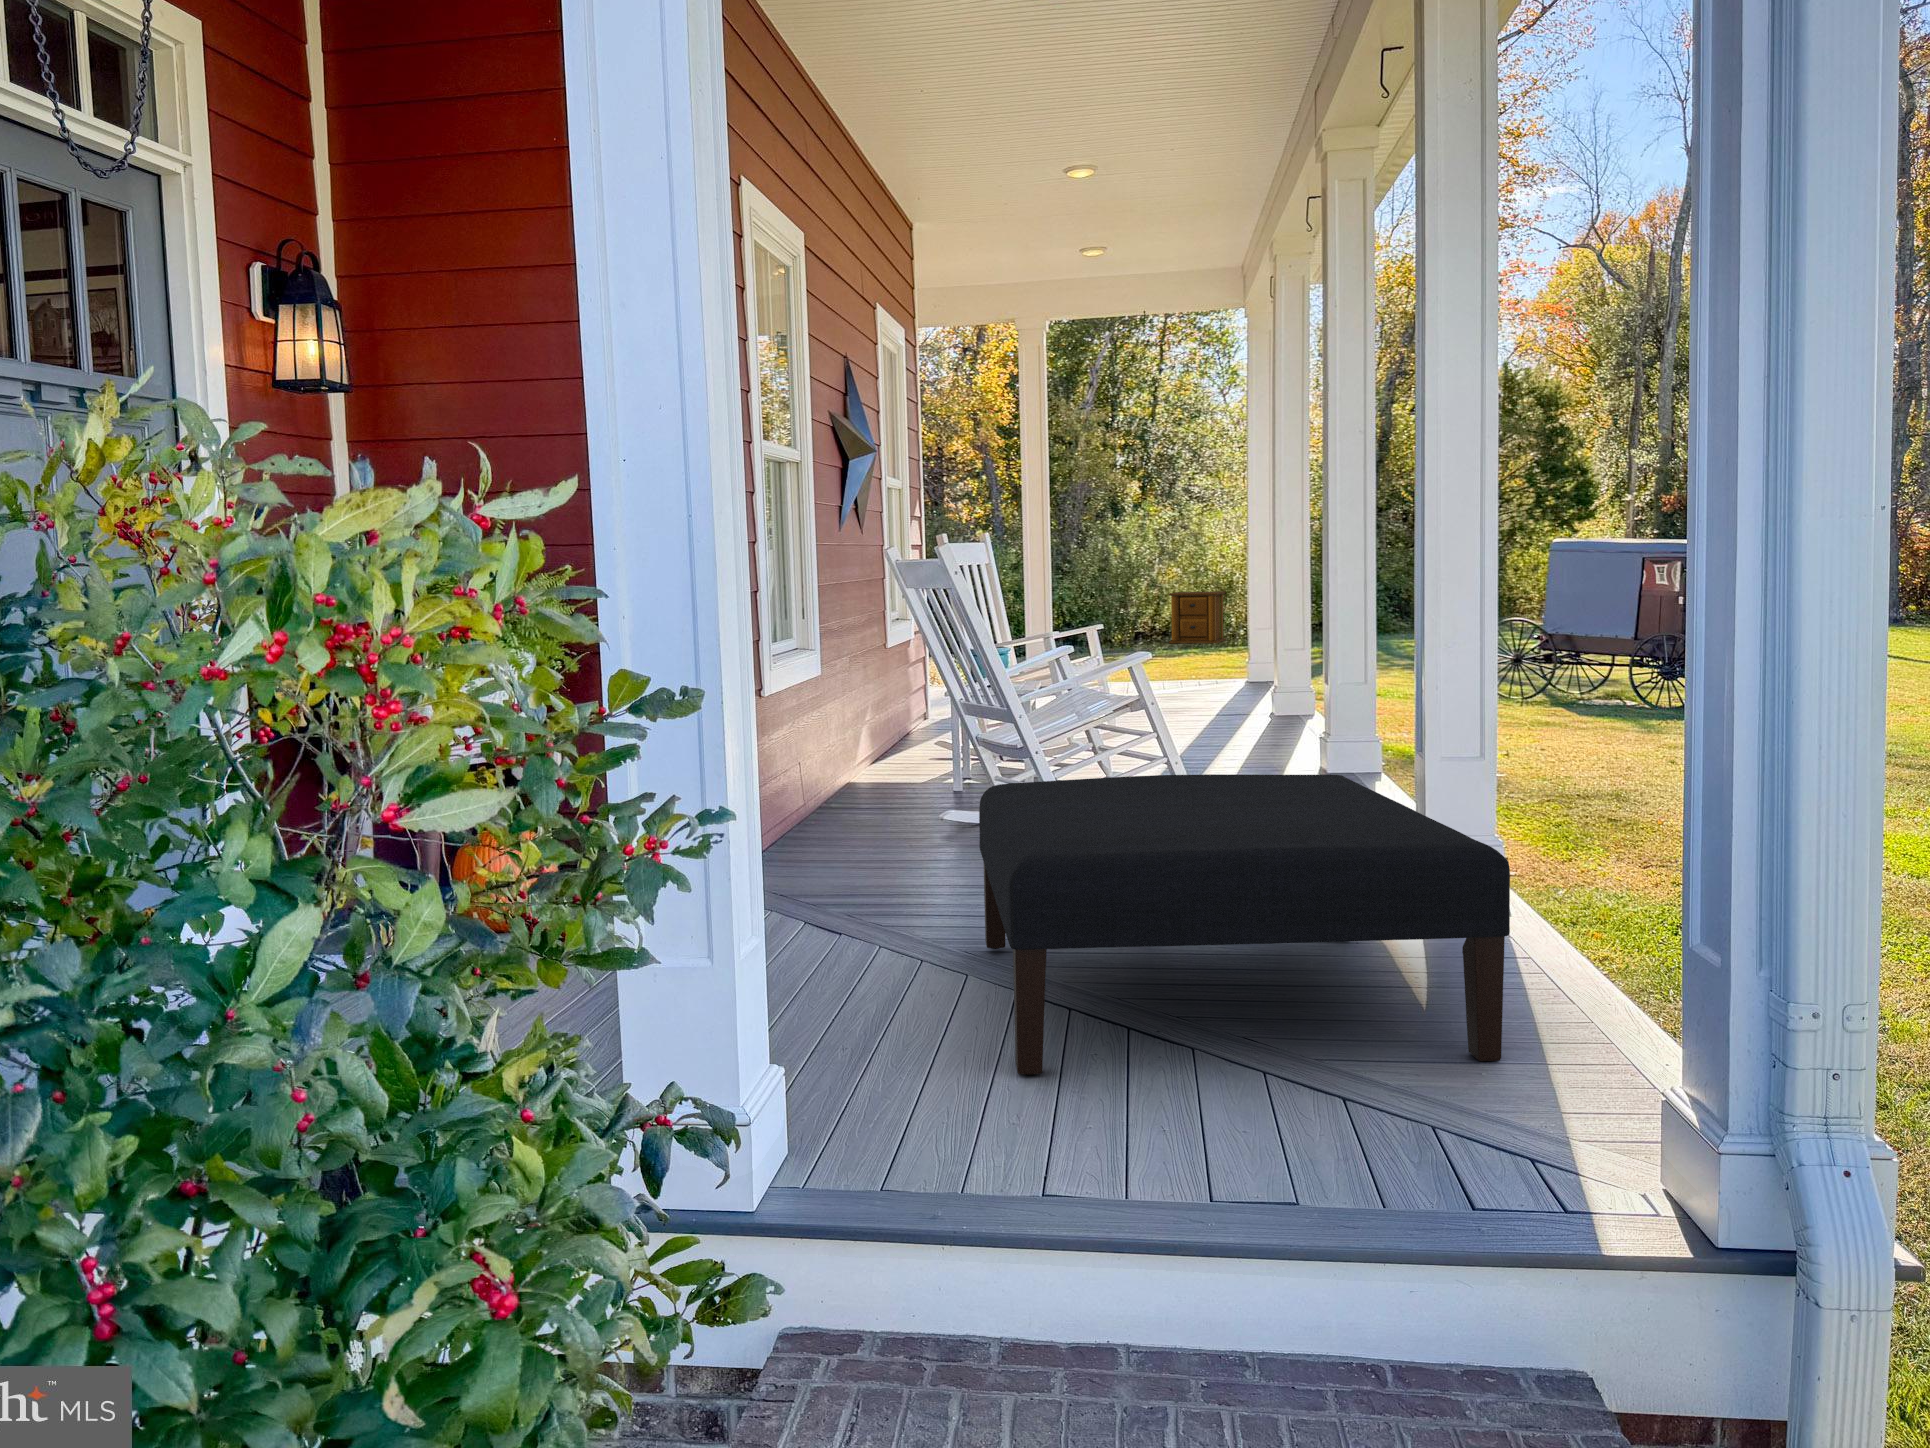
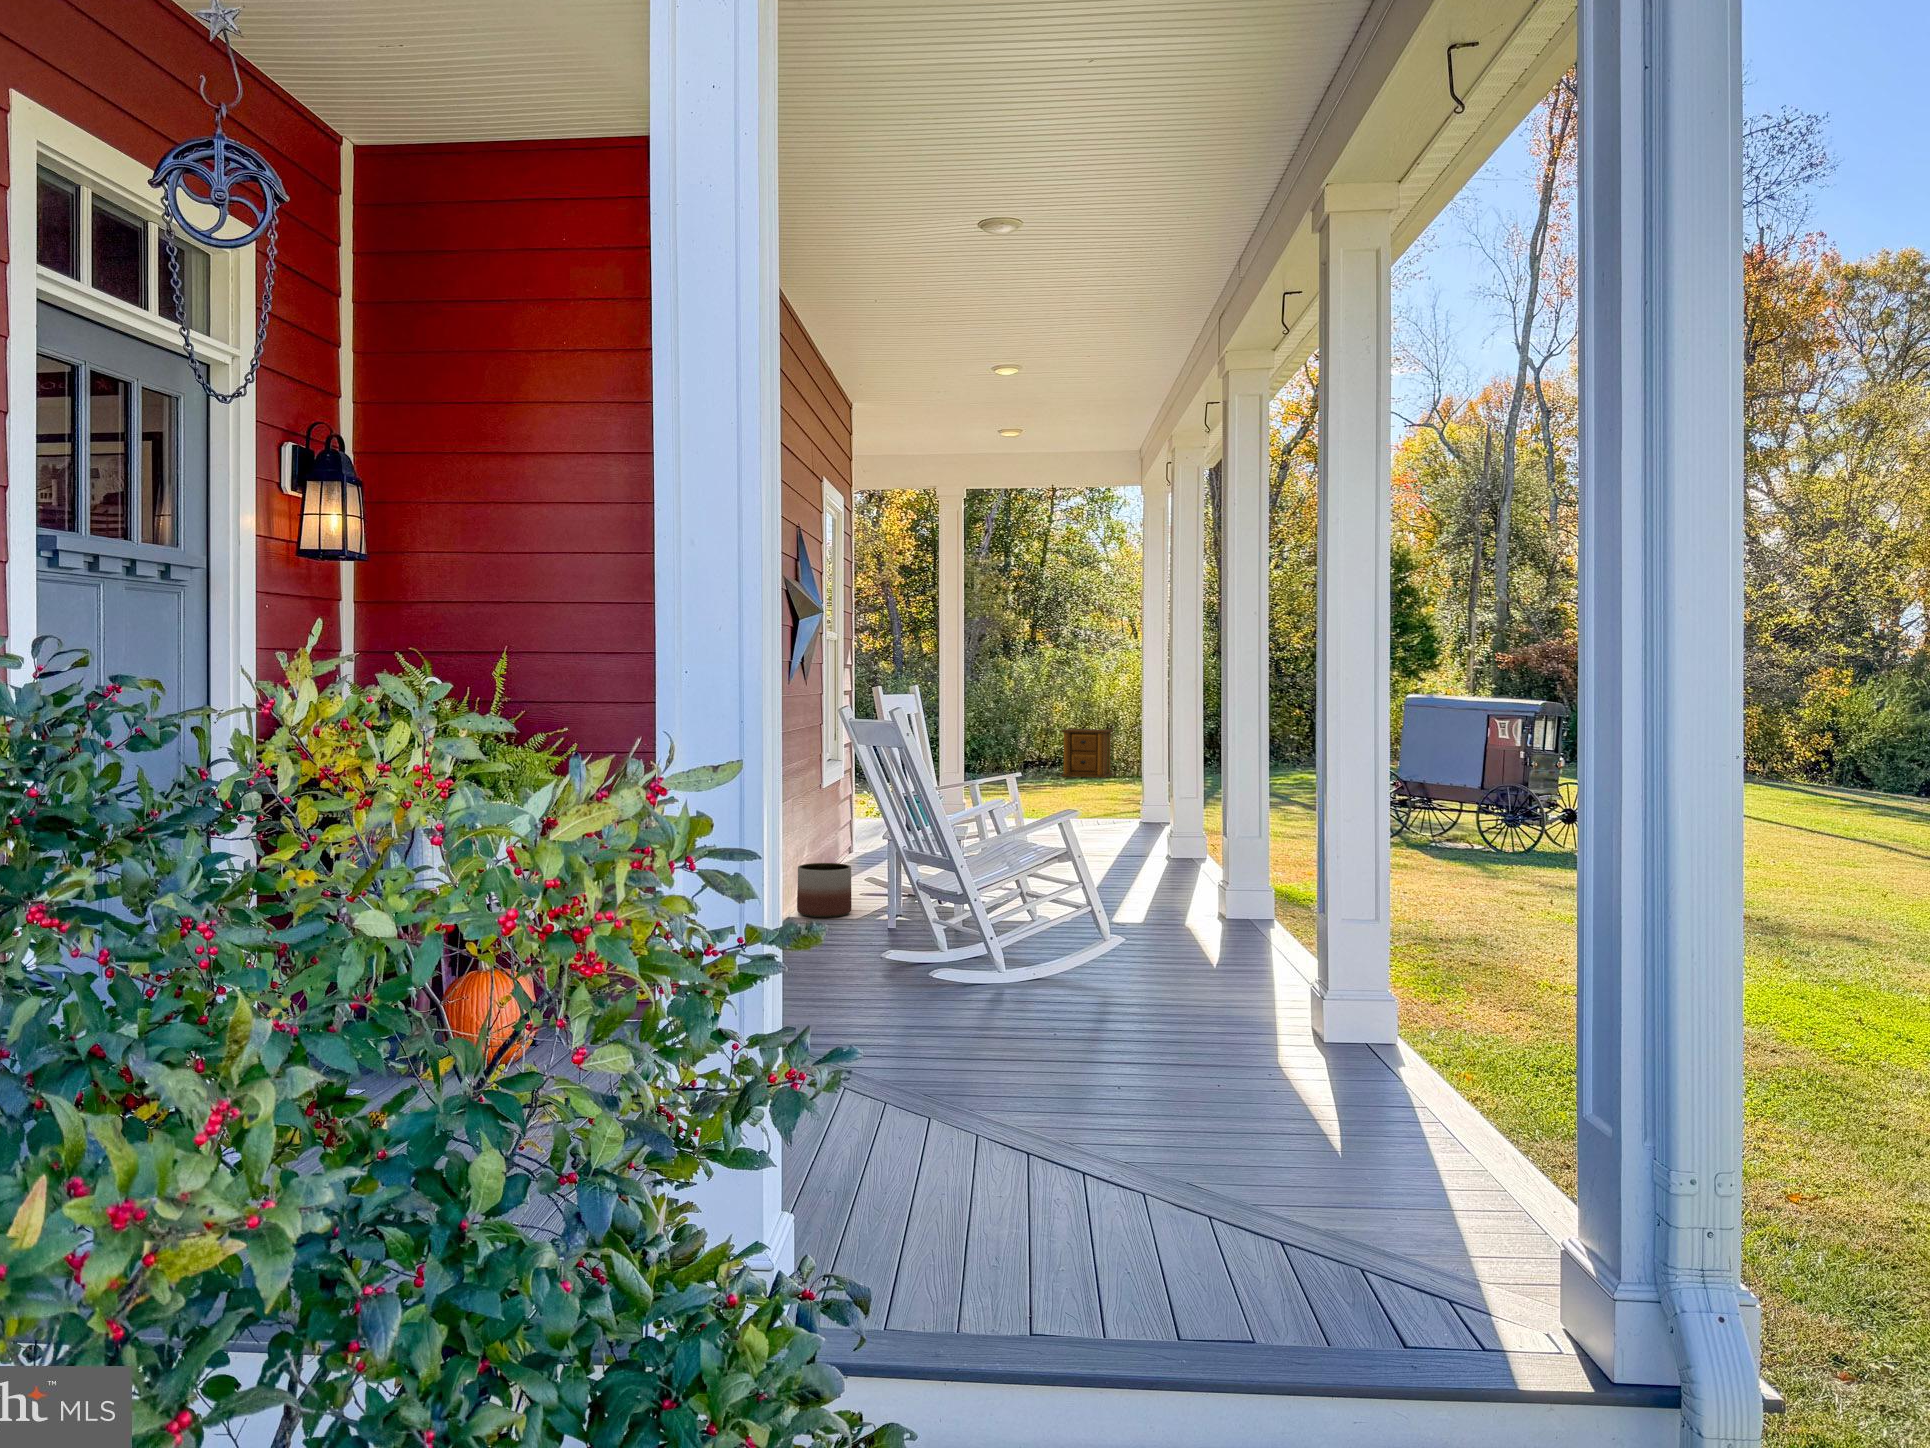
planter: none [860,726,919,783] -> present [797,863,852,918]
ottoman: present [979,774,1510,1075] -> none [940,934,1420,1219]

